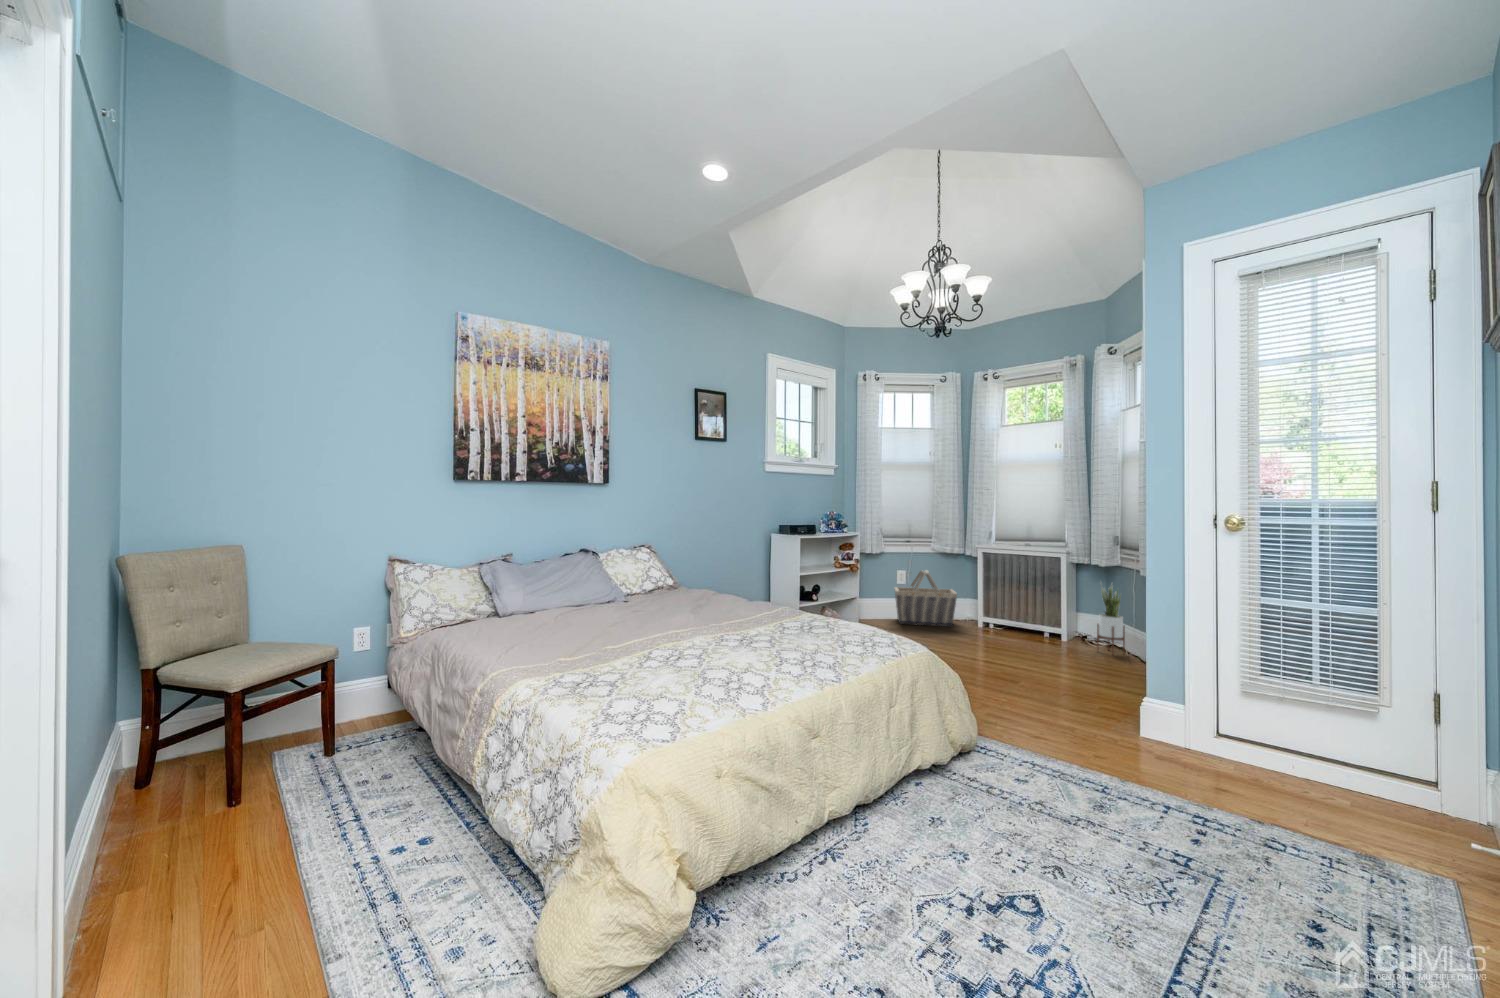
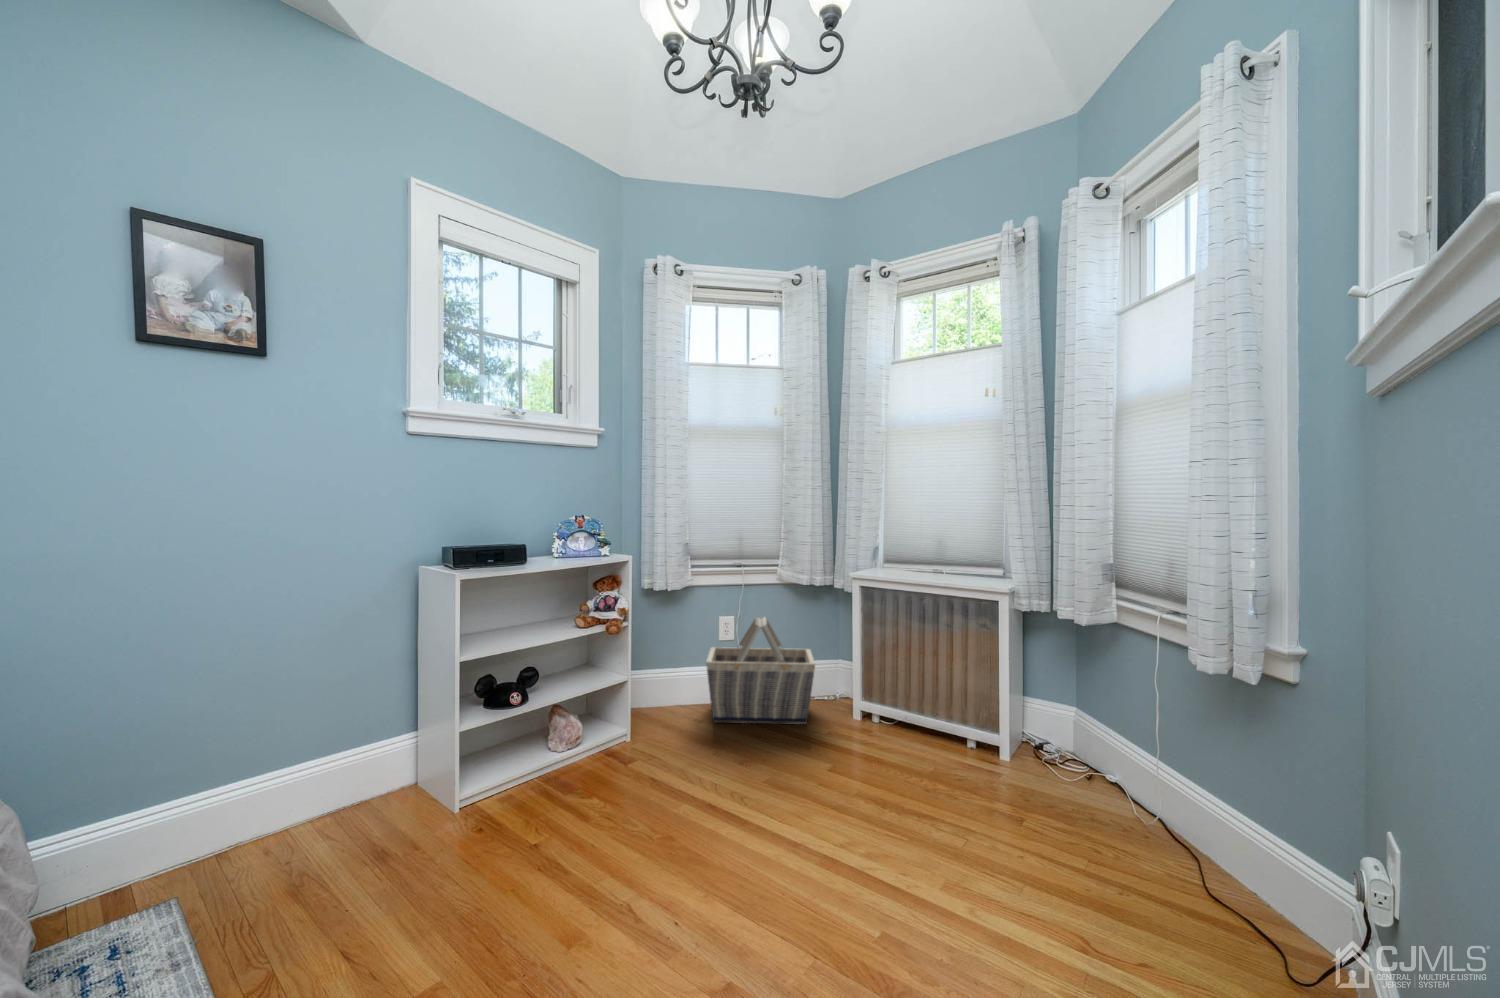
potted plant: present [1097,584,1125,654] -> none [1077,651,1132,817]

